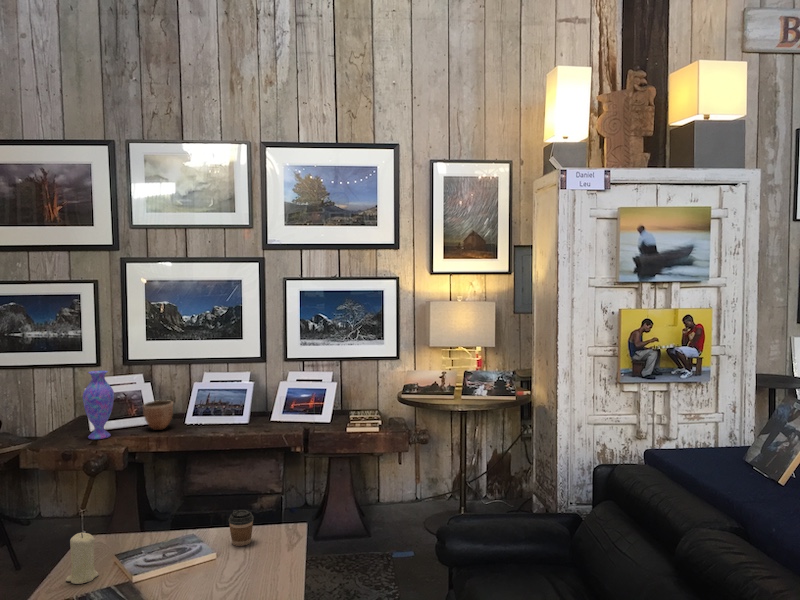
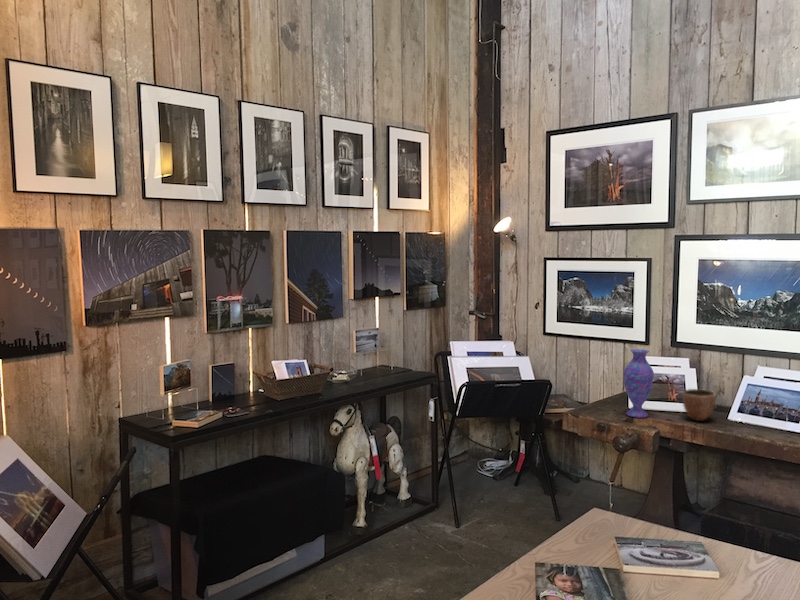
coffee cup: present [229,510,254,546] -> none [740,533,772,577]
candle: present [66,533,99,584] -> none [567,505,596,553]

